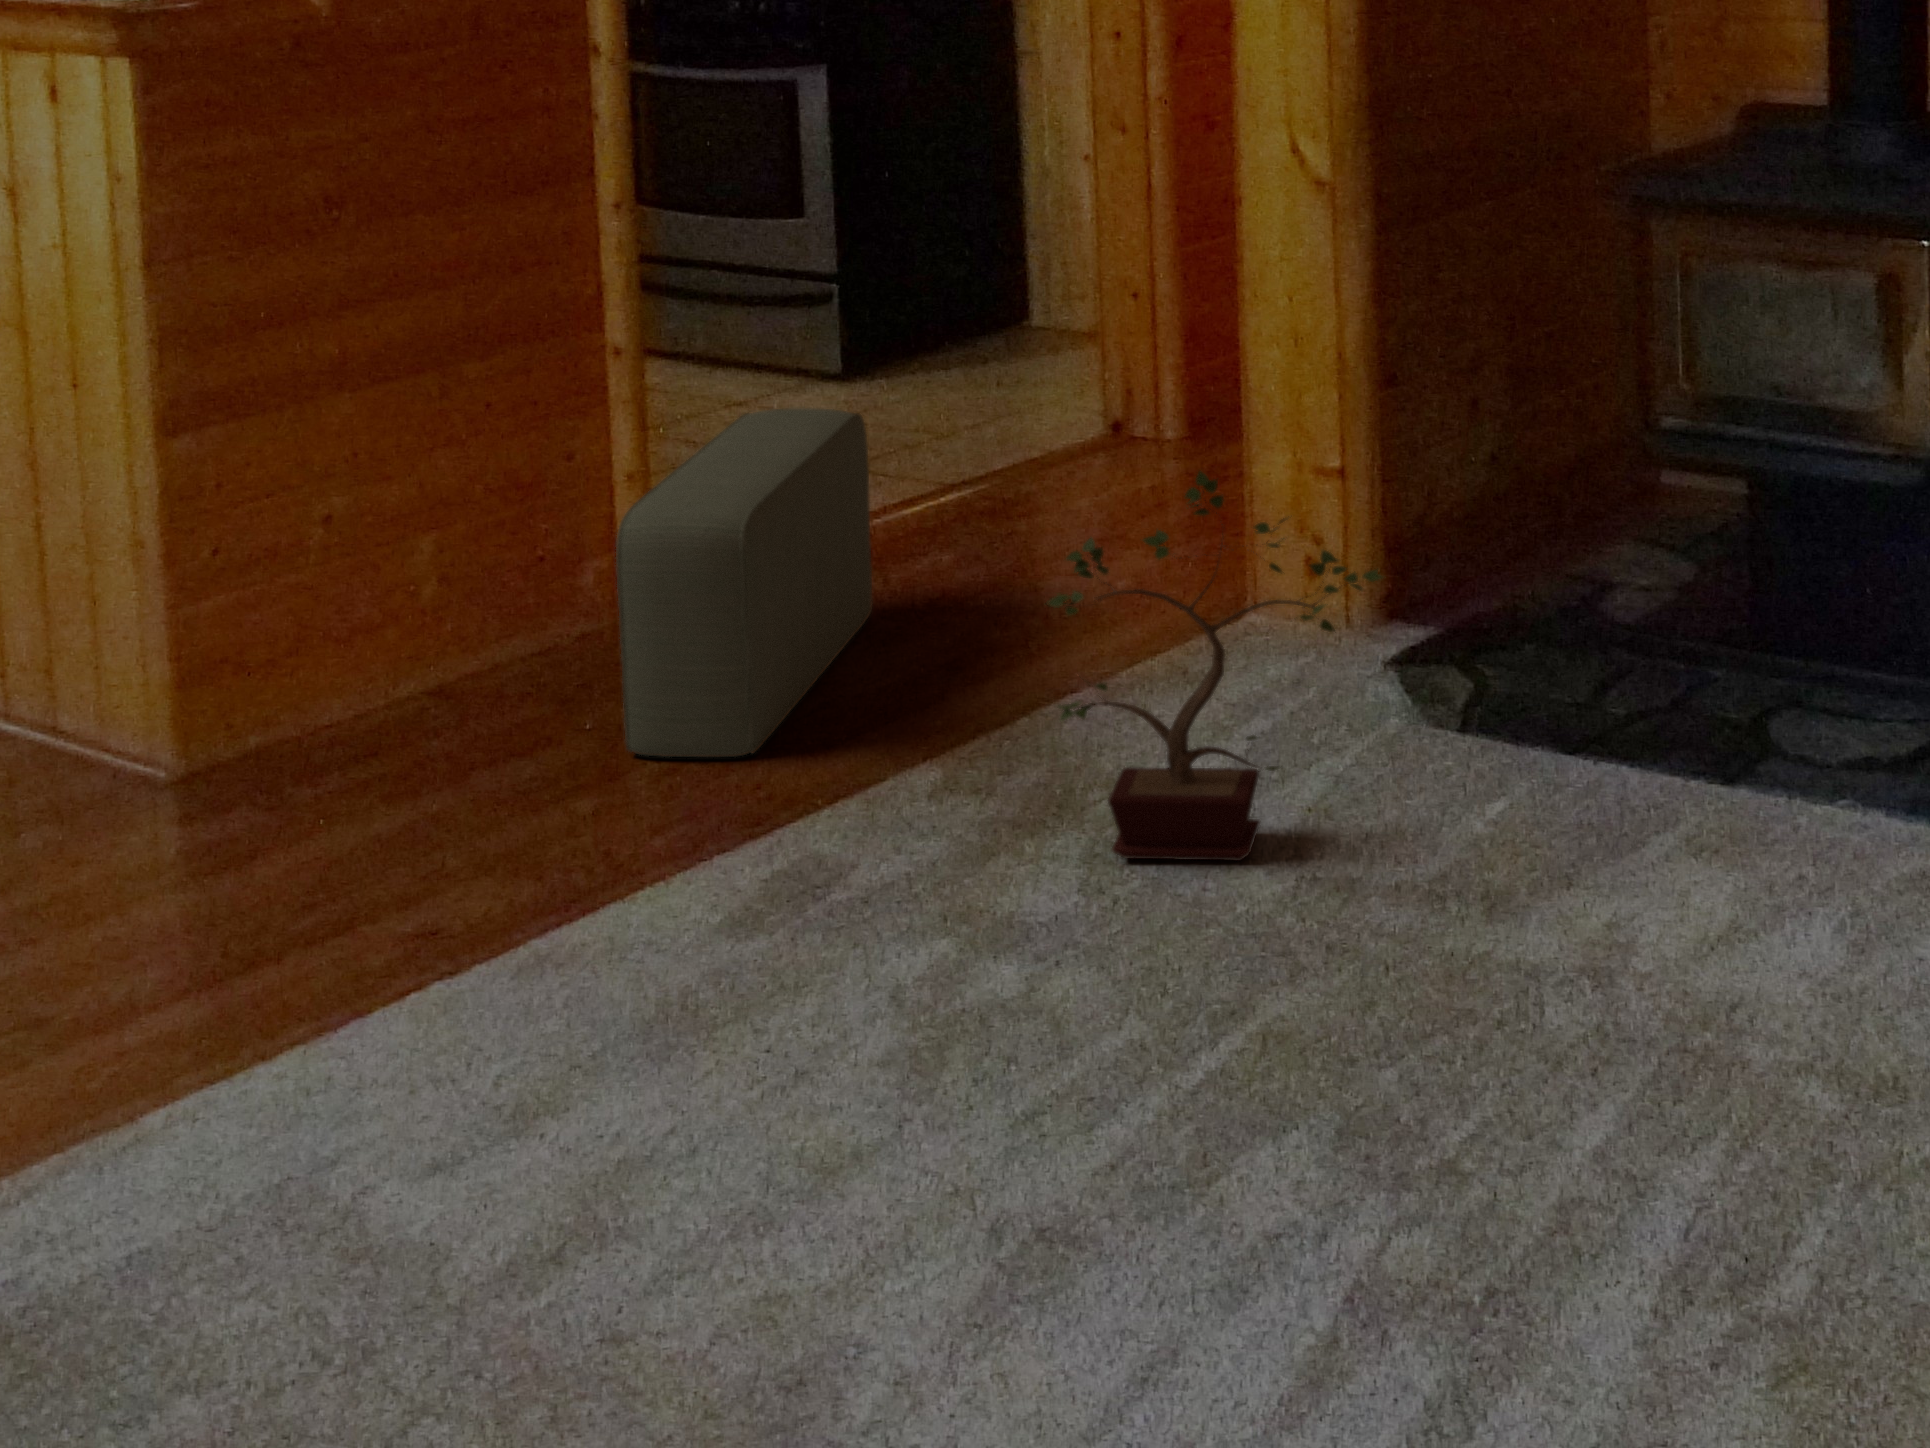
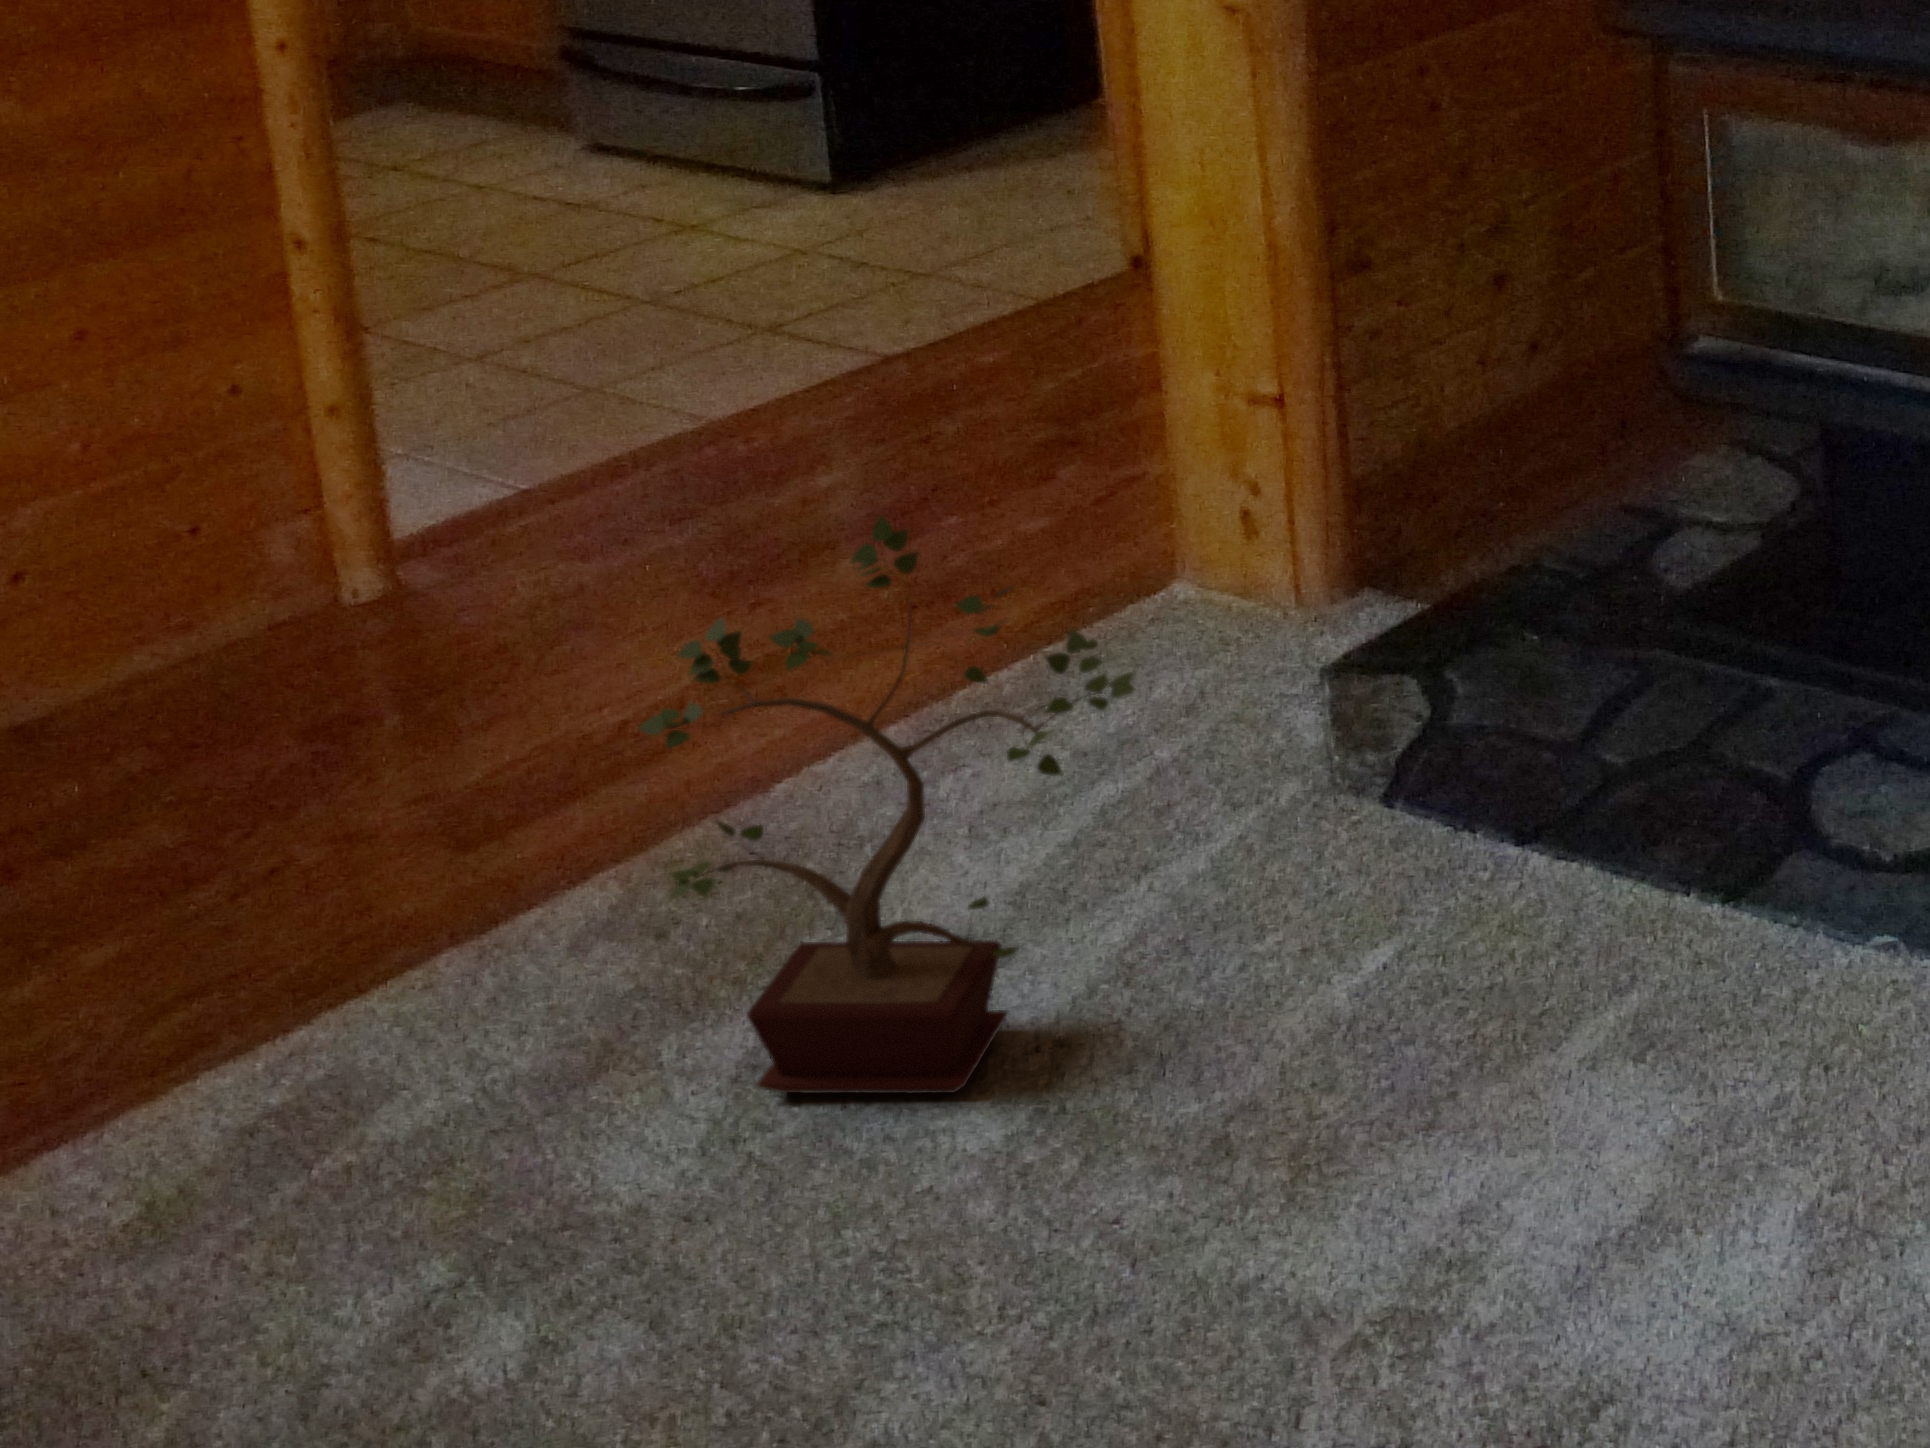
pouf: present [616,408,872,757] -> none [114,327,658,886]

